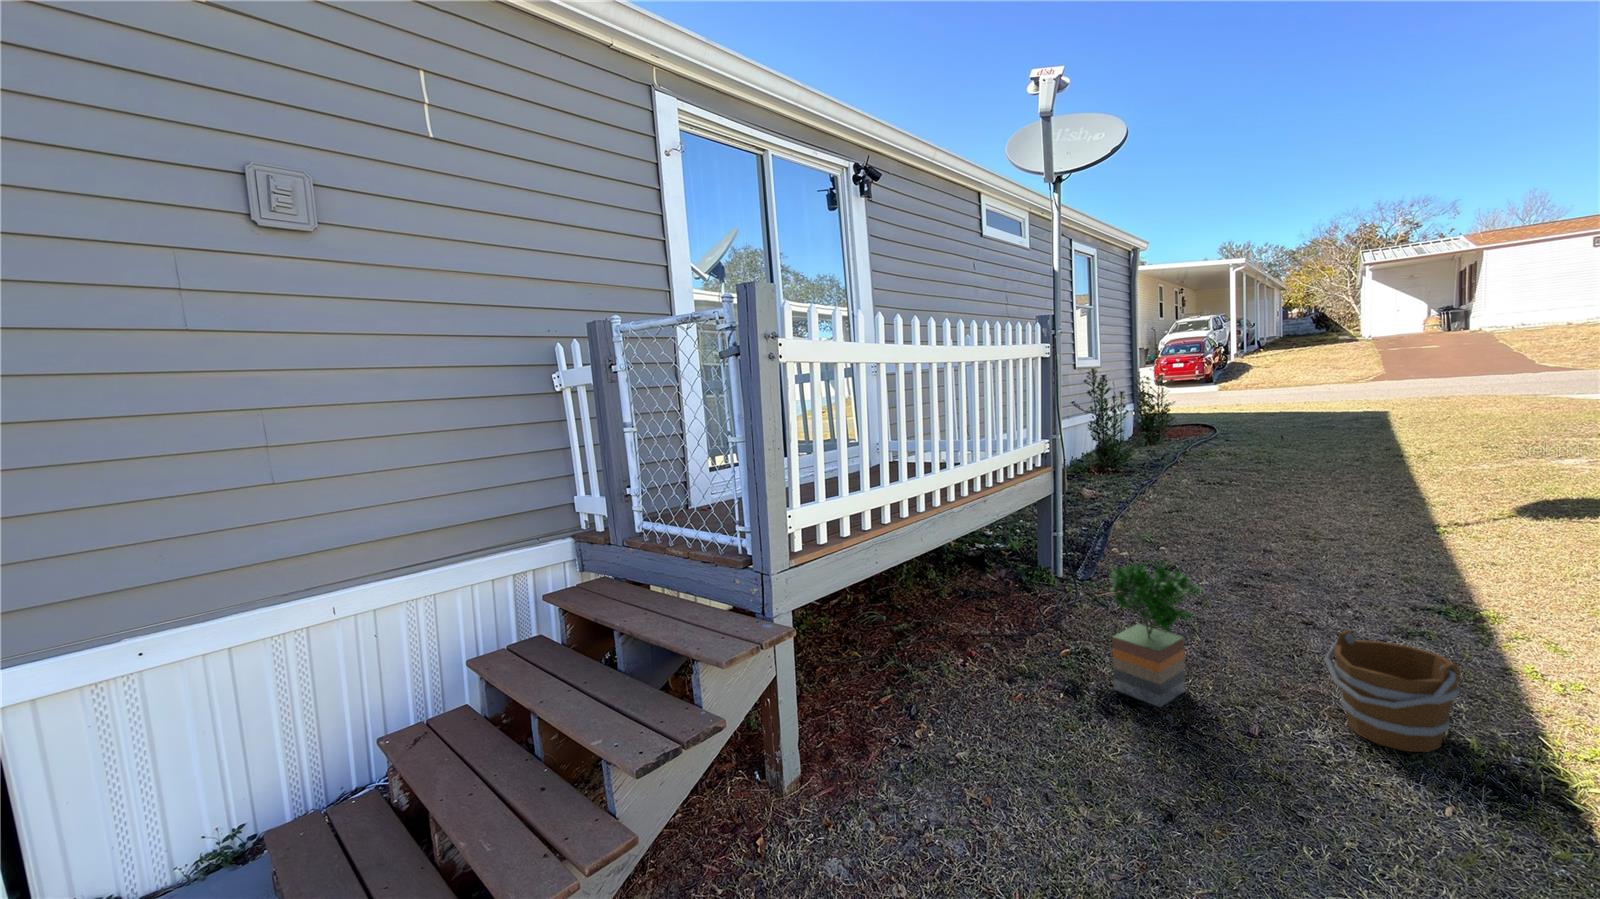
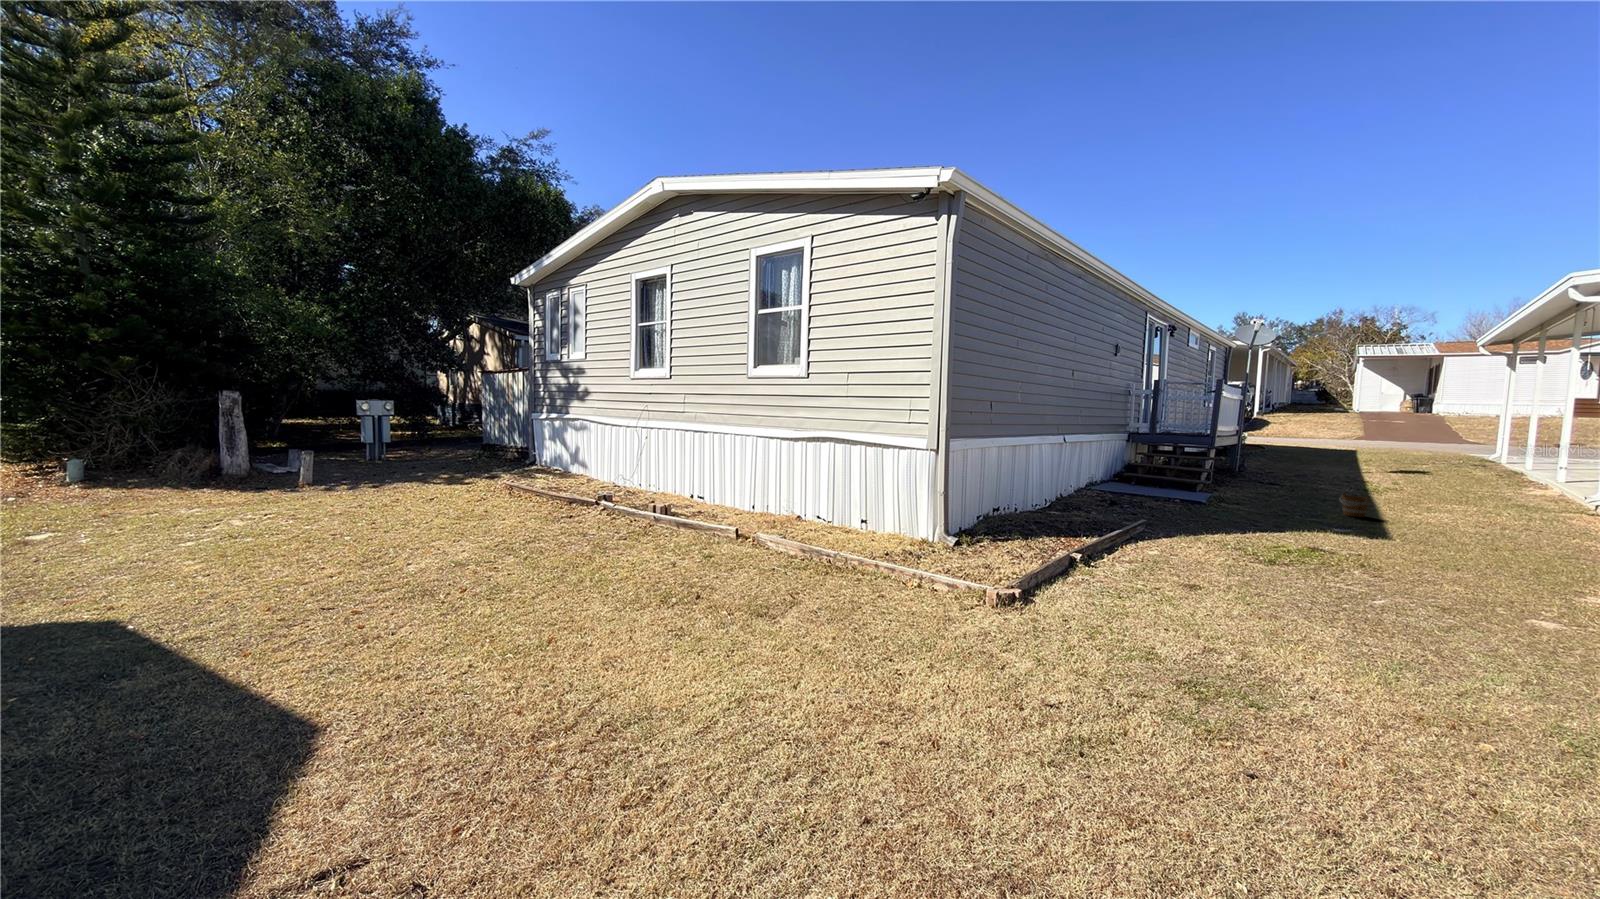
potted tree: present [1111,564,1201,707] -> none [1280,474,1309,511]

